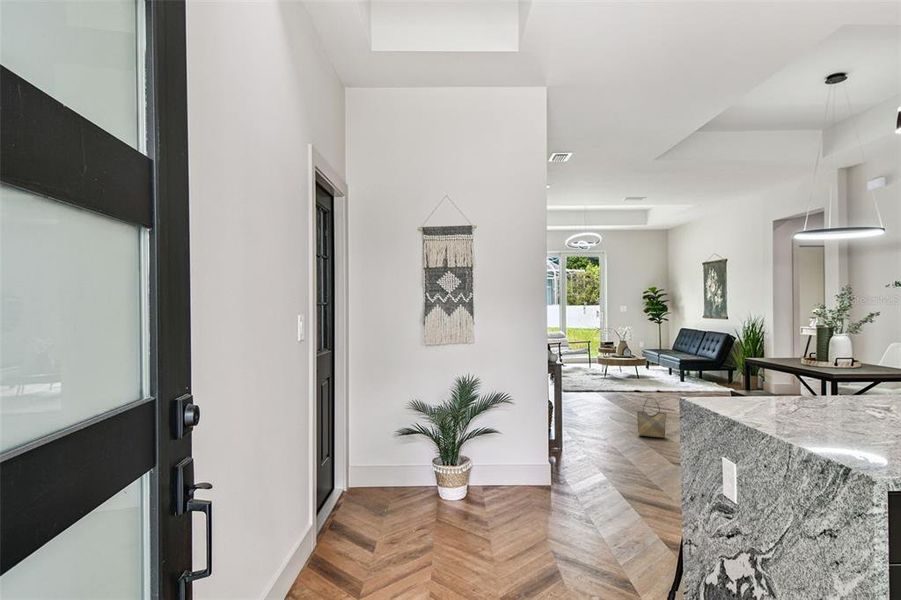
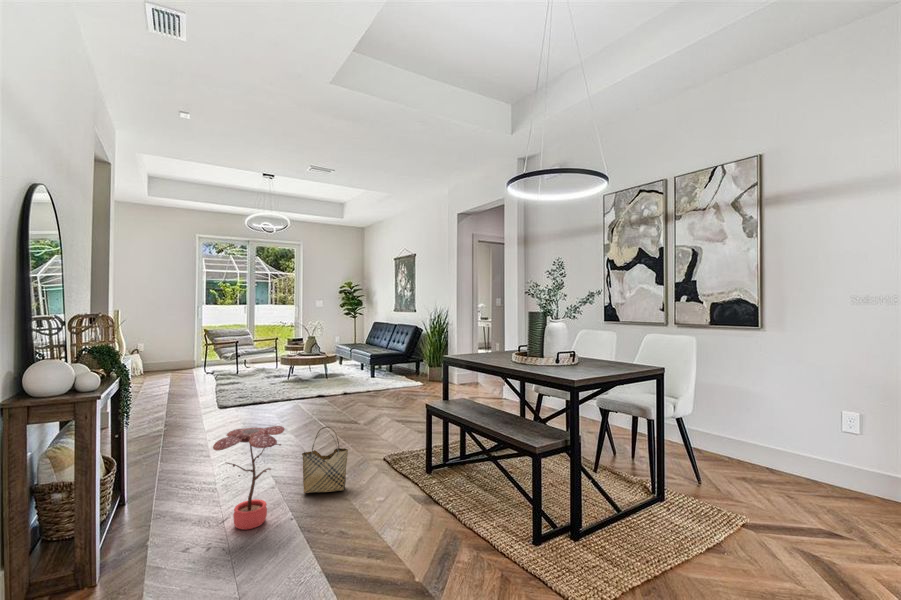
potted plant: none [593,390,628,443] -> present [213,426,285,530]

